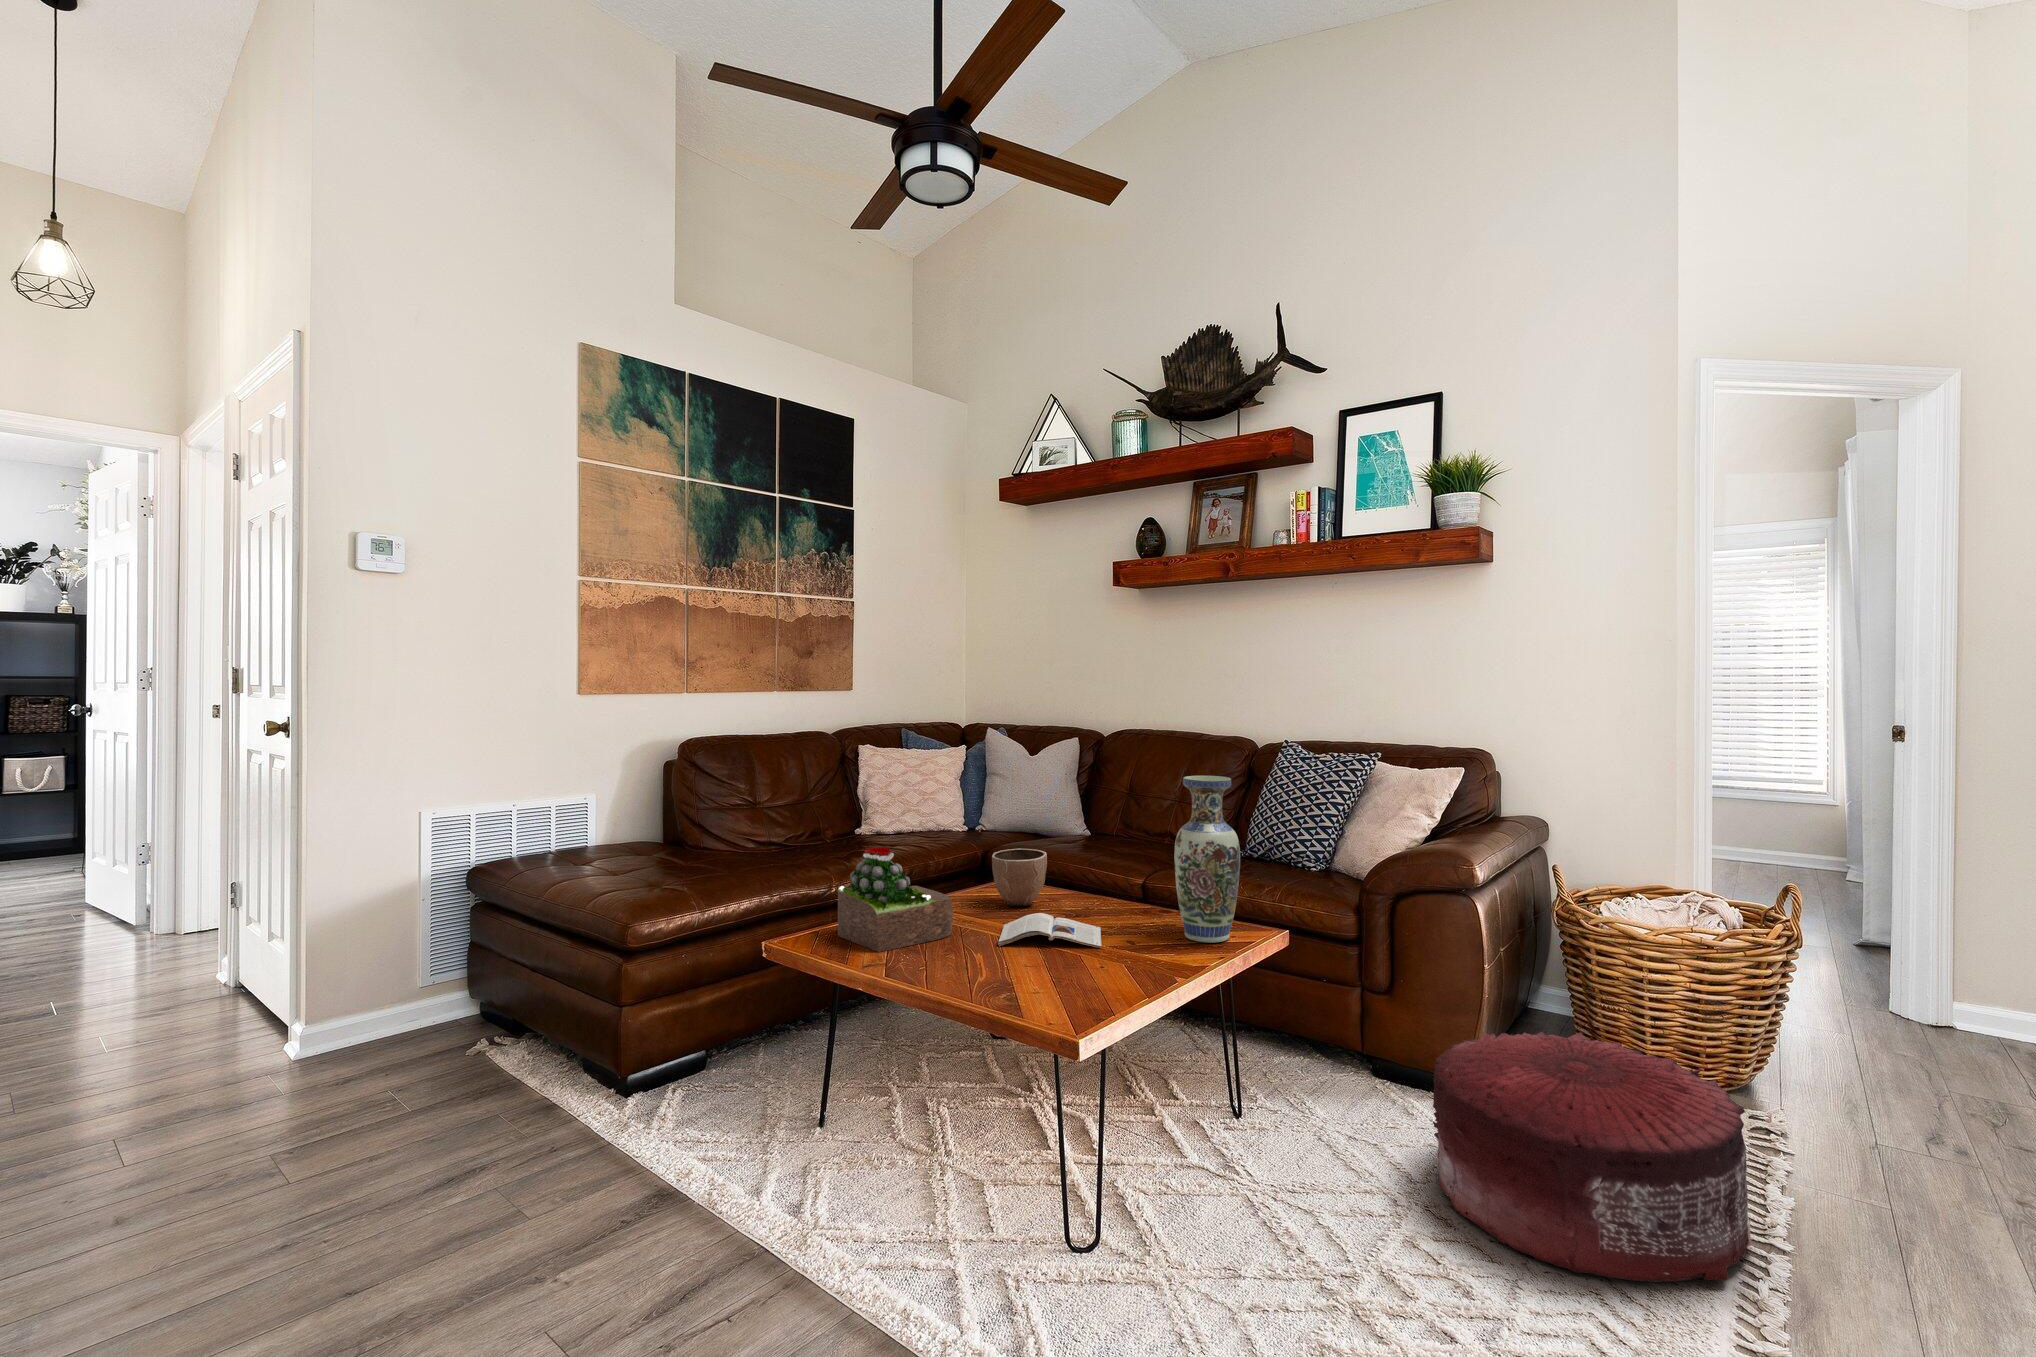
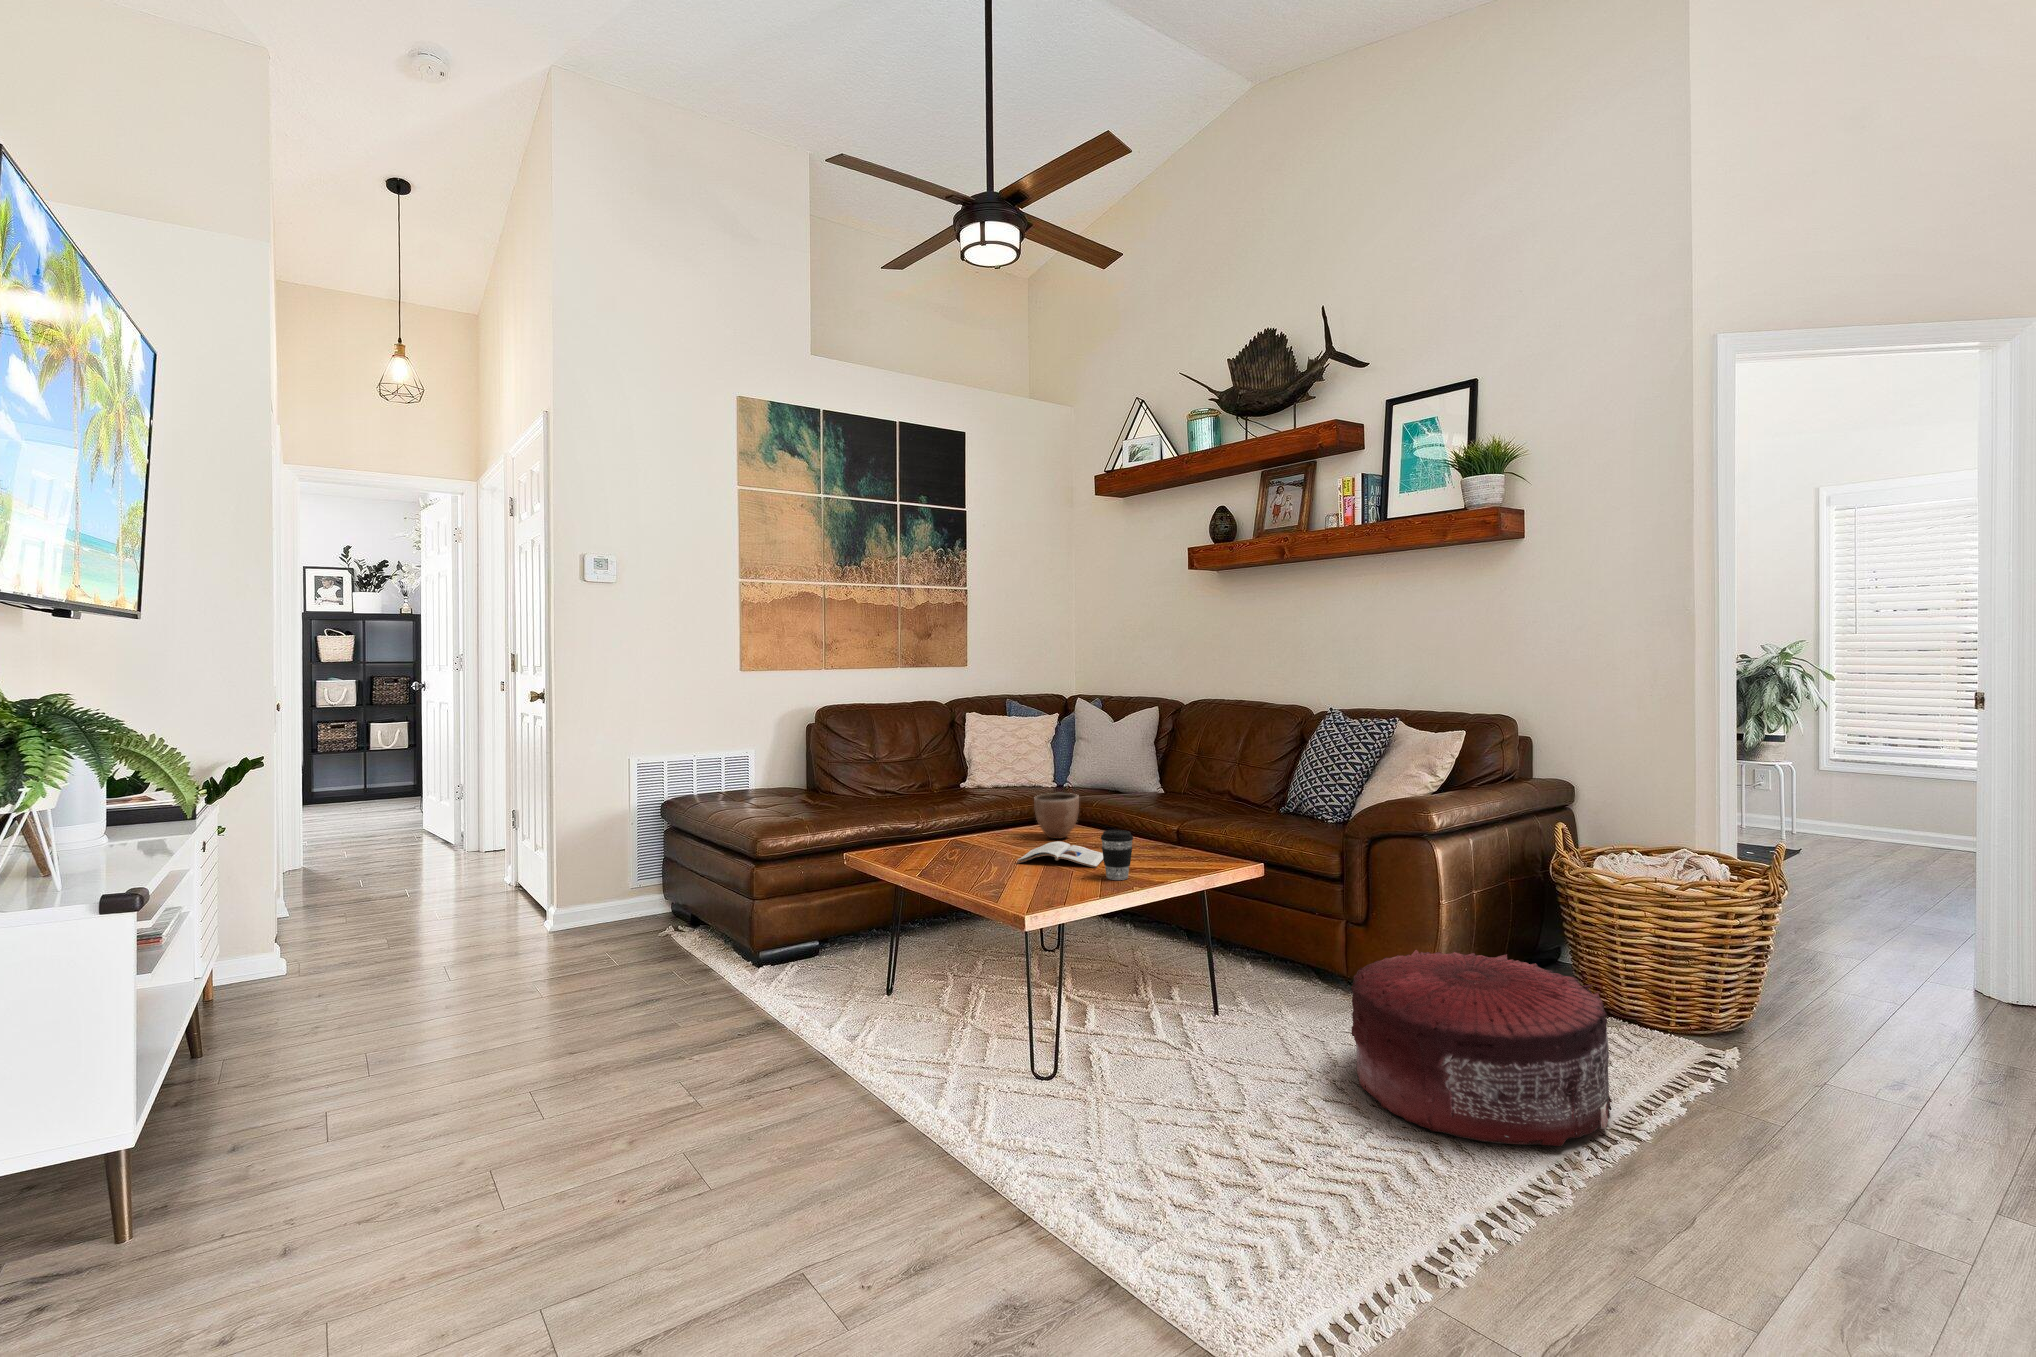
vase: present [1174,776,1240,943] -> none [1162,731,1217,868]
succulent plant: present [838,847,953,952] -> none [901,785,988,864]
coffee cup: none [1119,901,1160,966] -> present [1101,830,1133,880]

